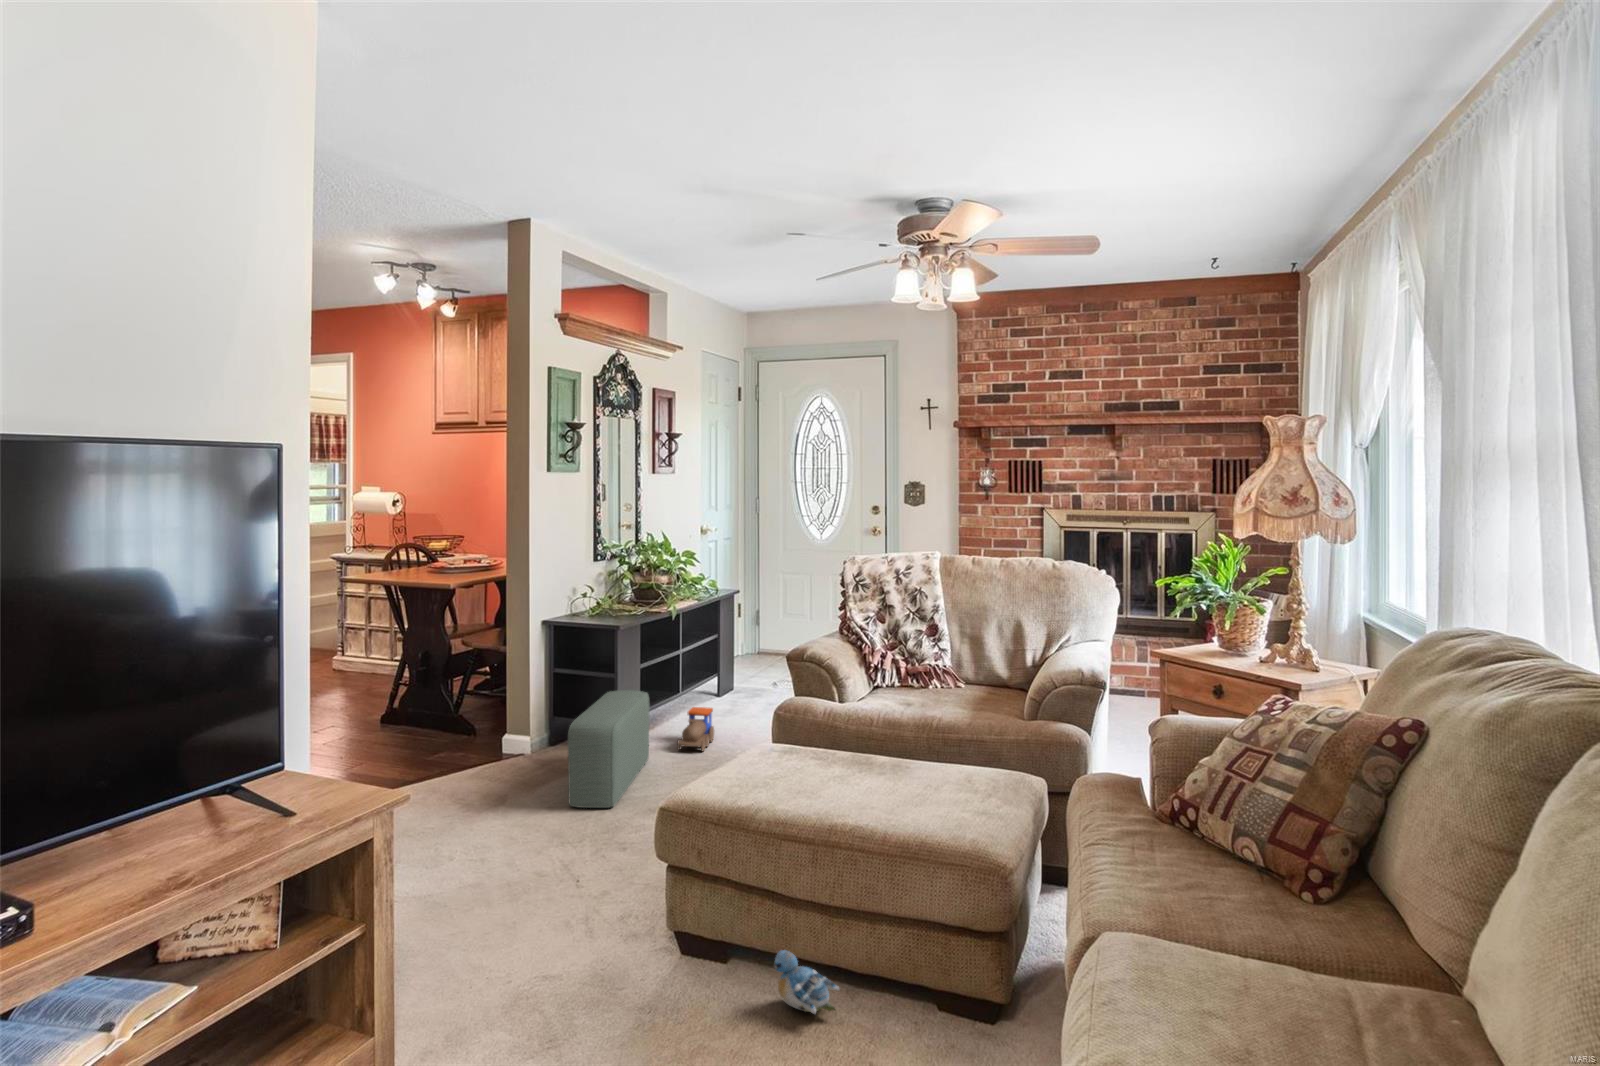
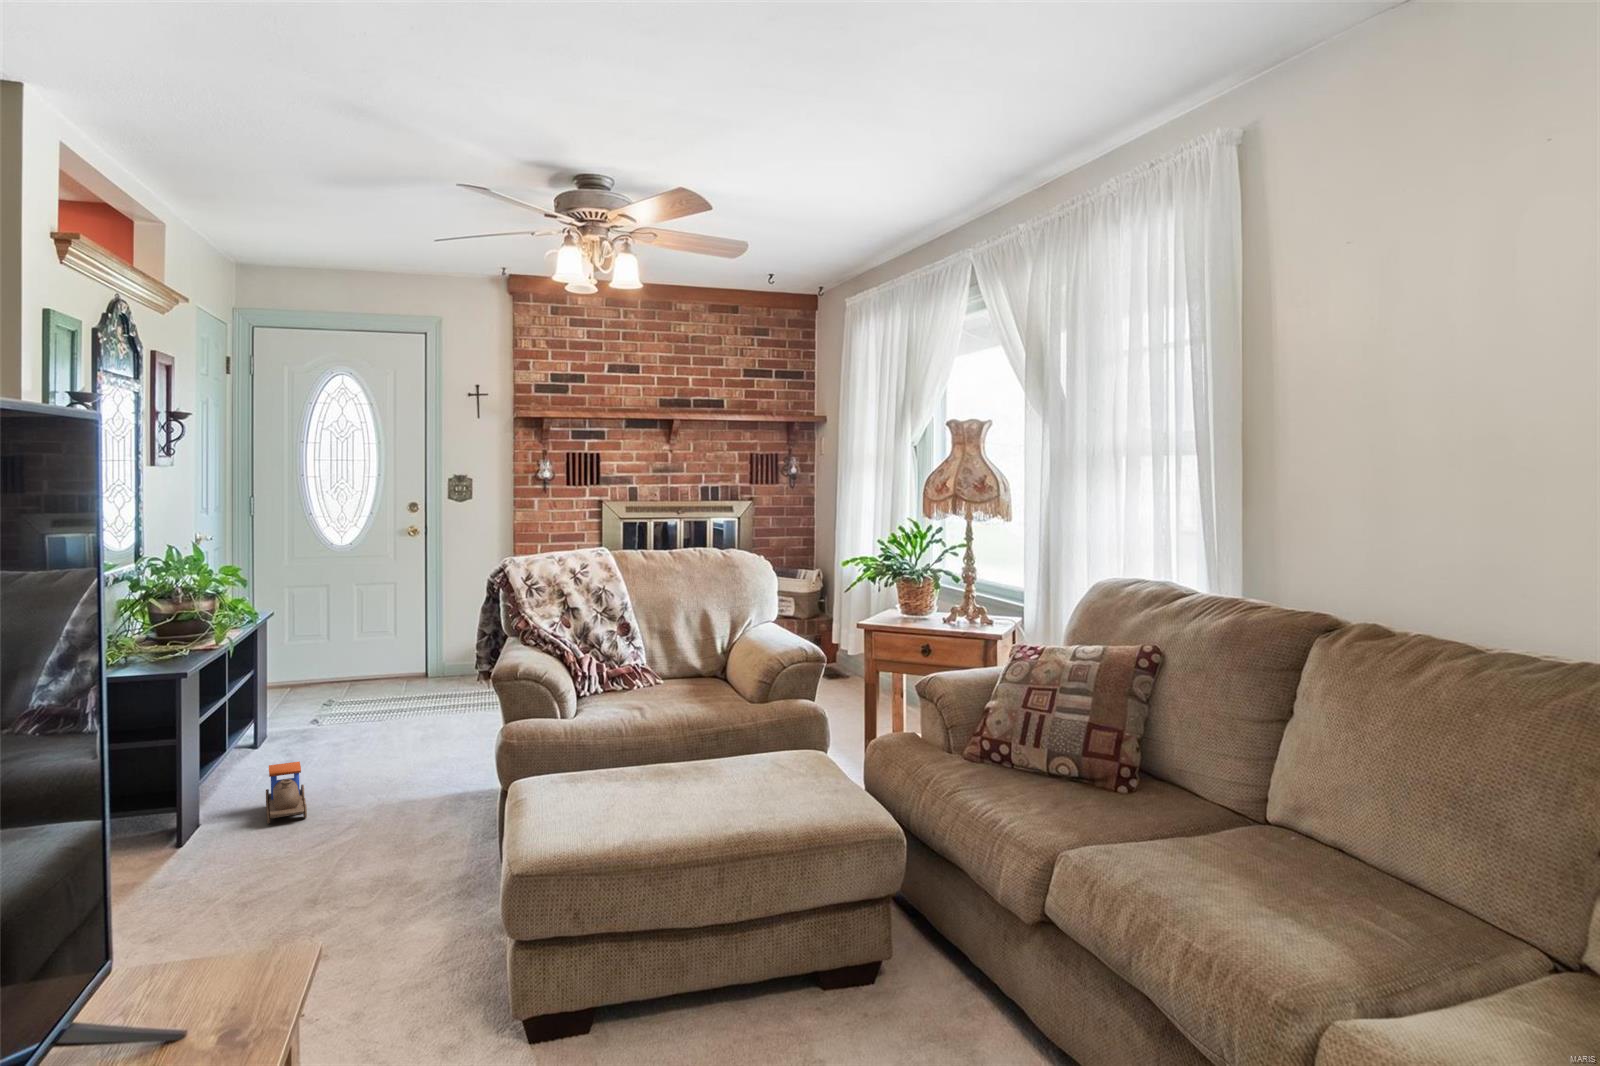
pouf: present [568,690,650,808] -> none [169,754,261,927]
plush toy: present [774,950,839,1014] -> none [695,974,772,1029]

